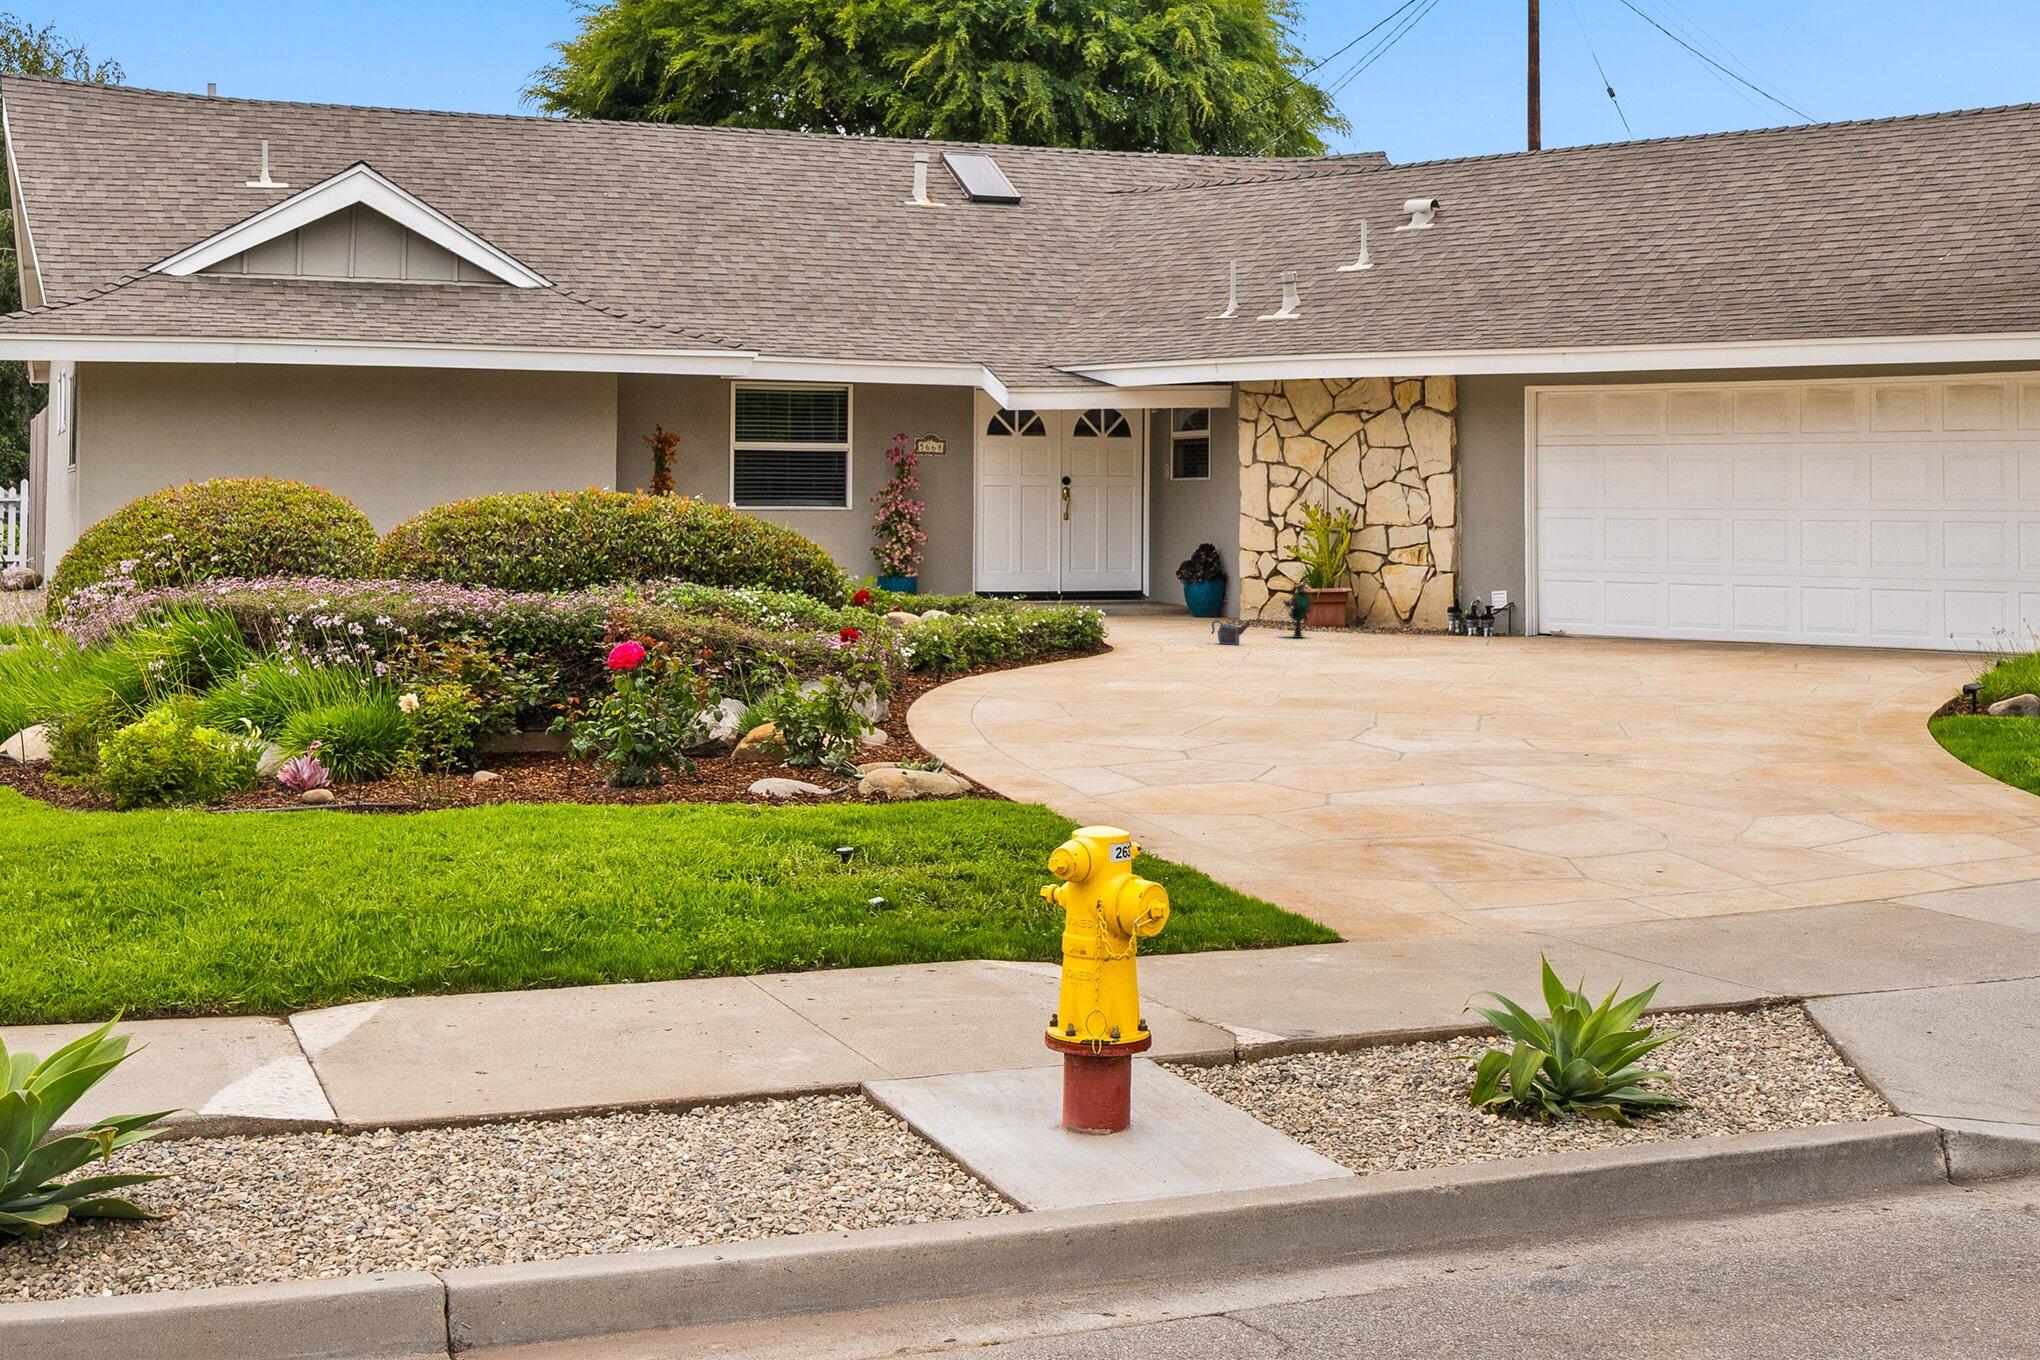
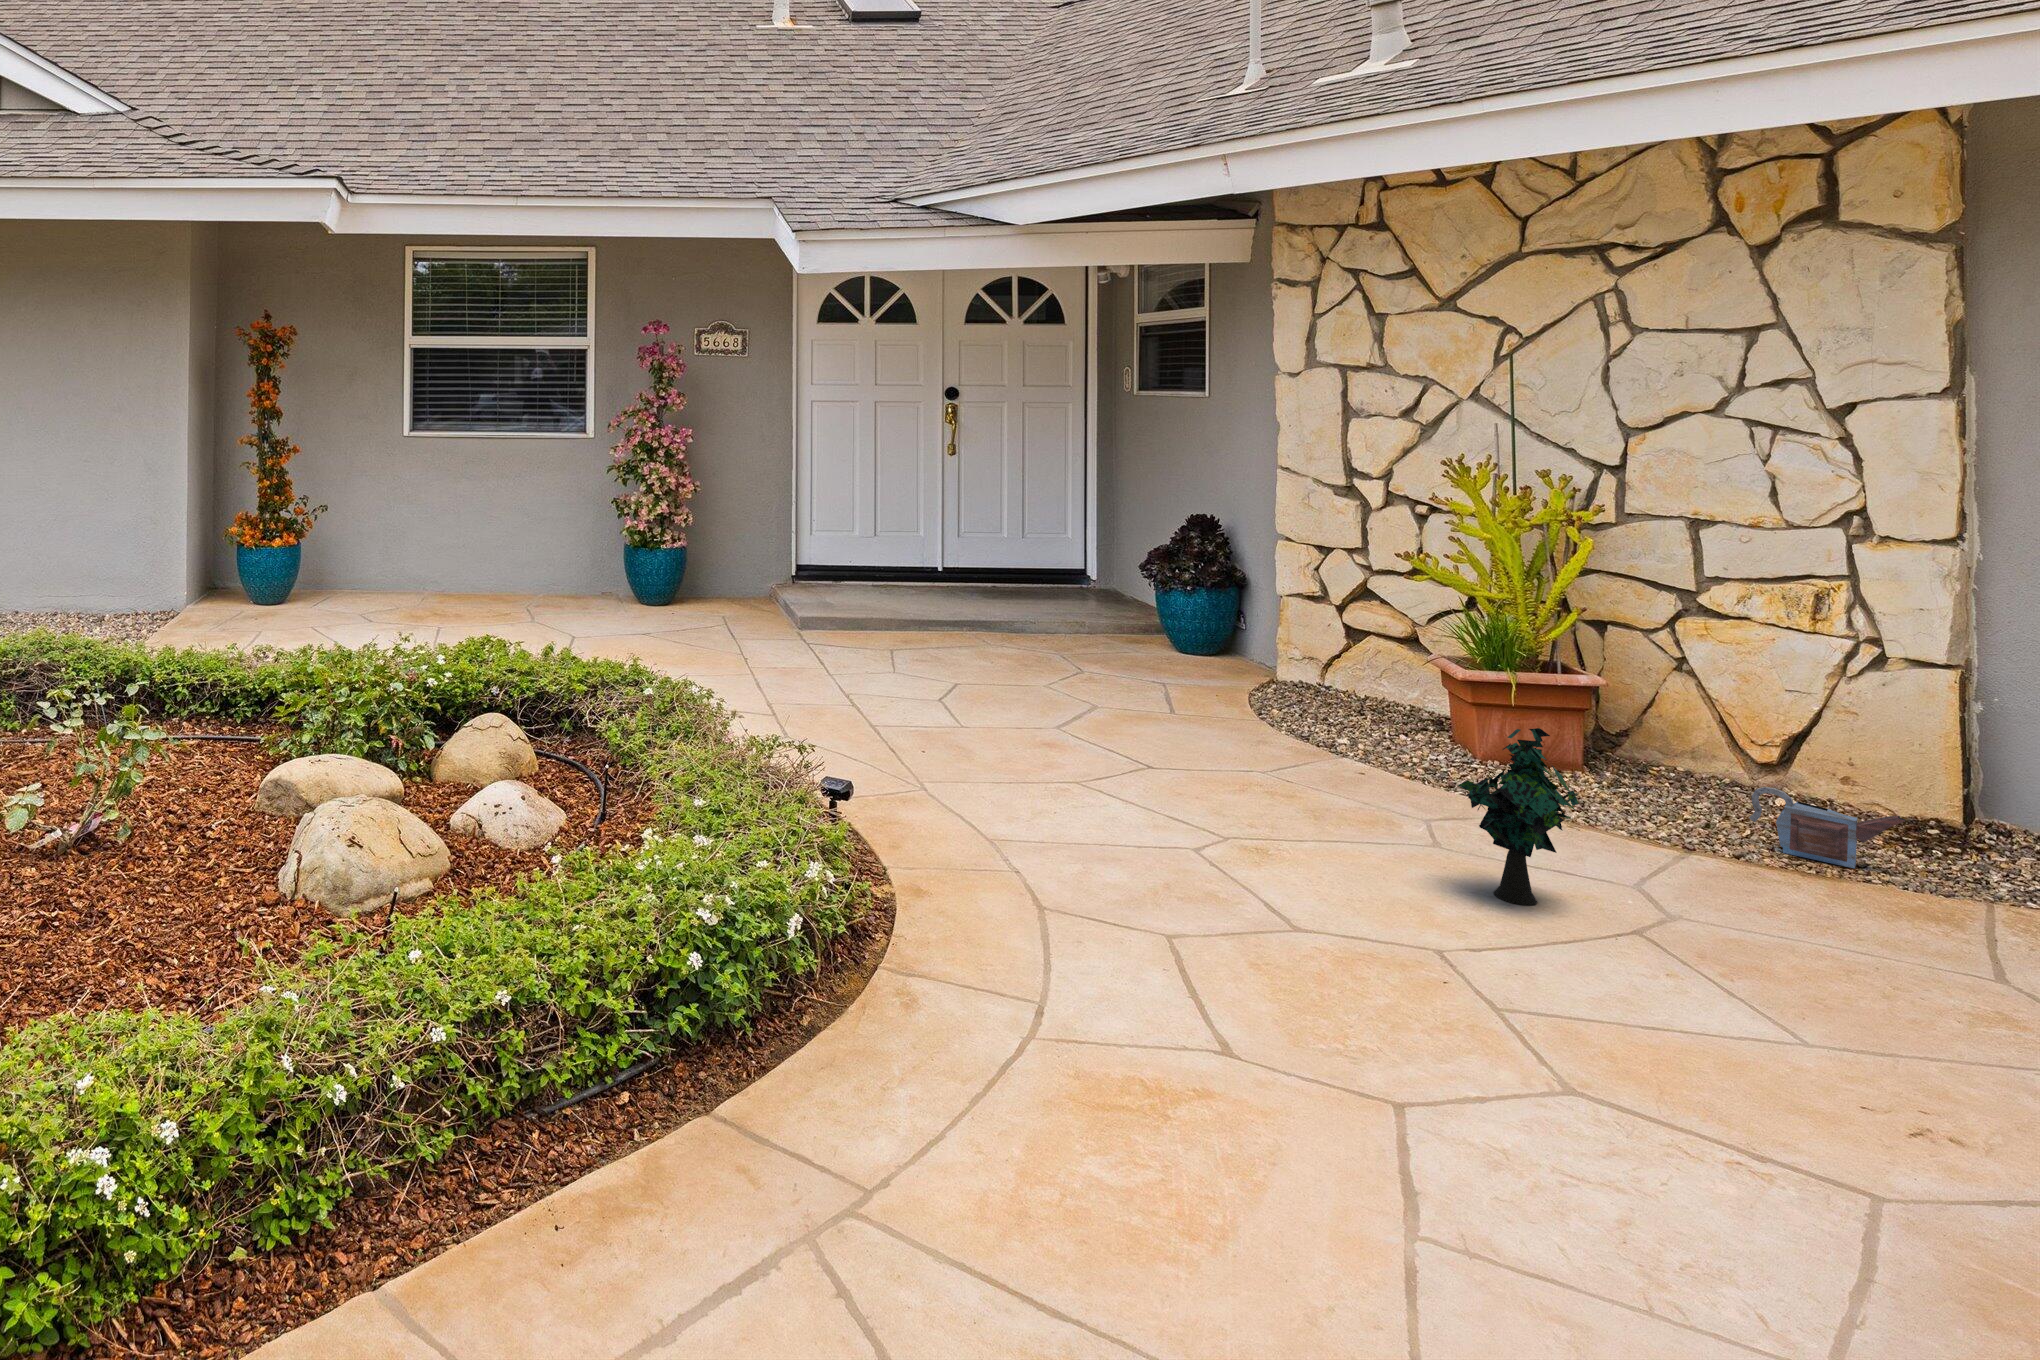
watering can: present [1211,620,1250,645] -> present [1749,787,1905,868]

